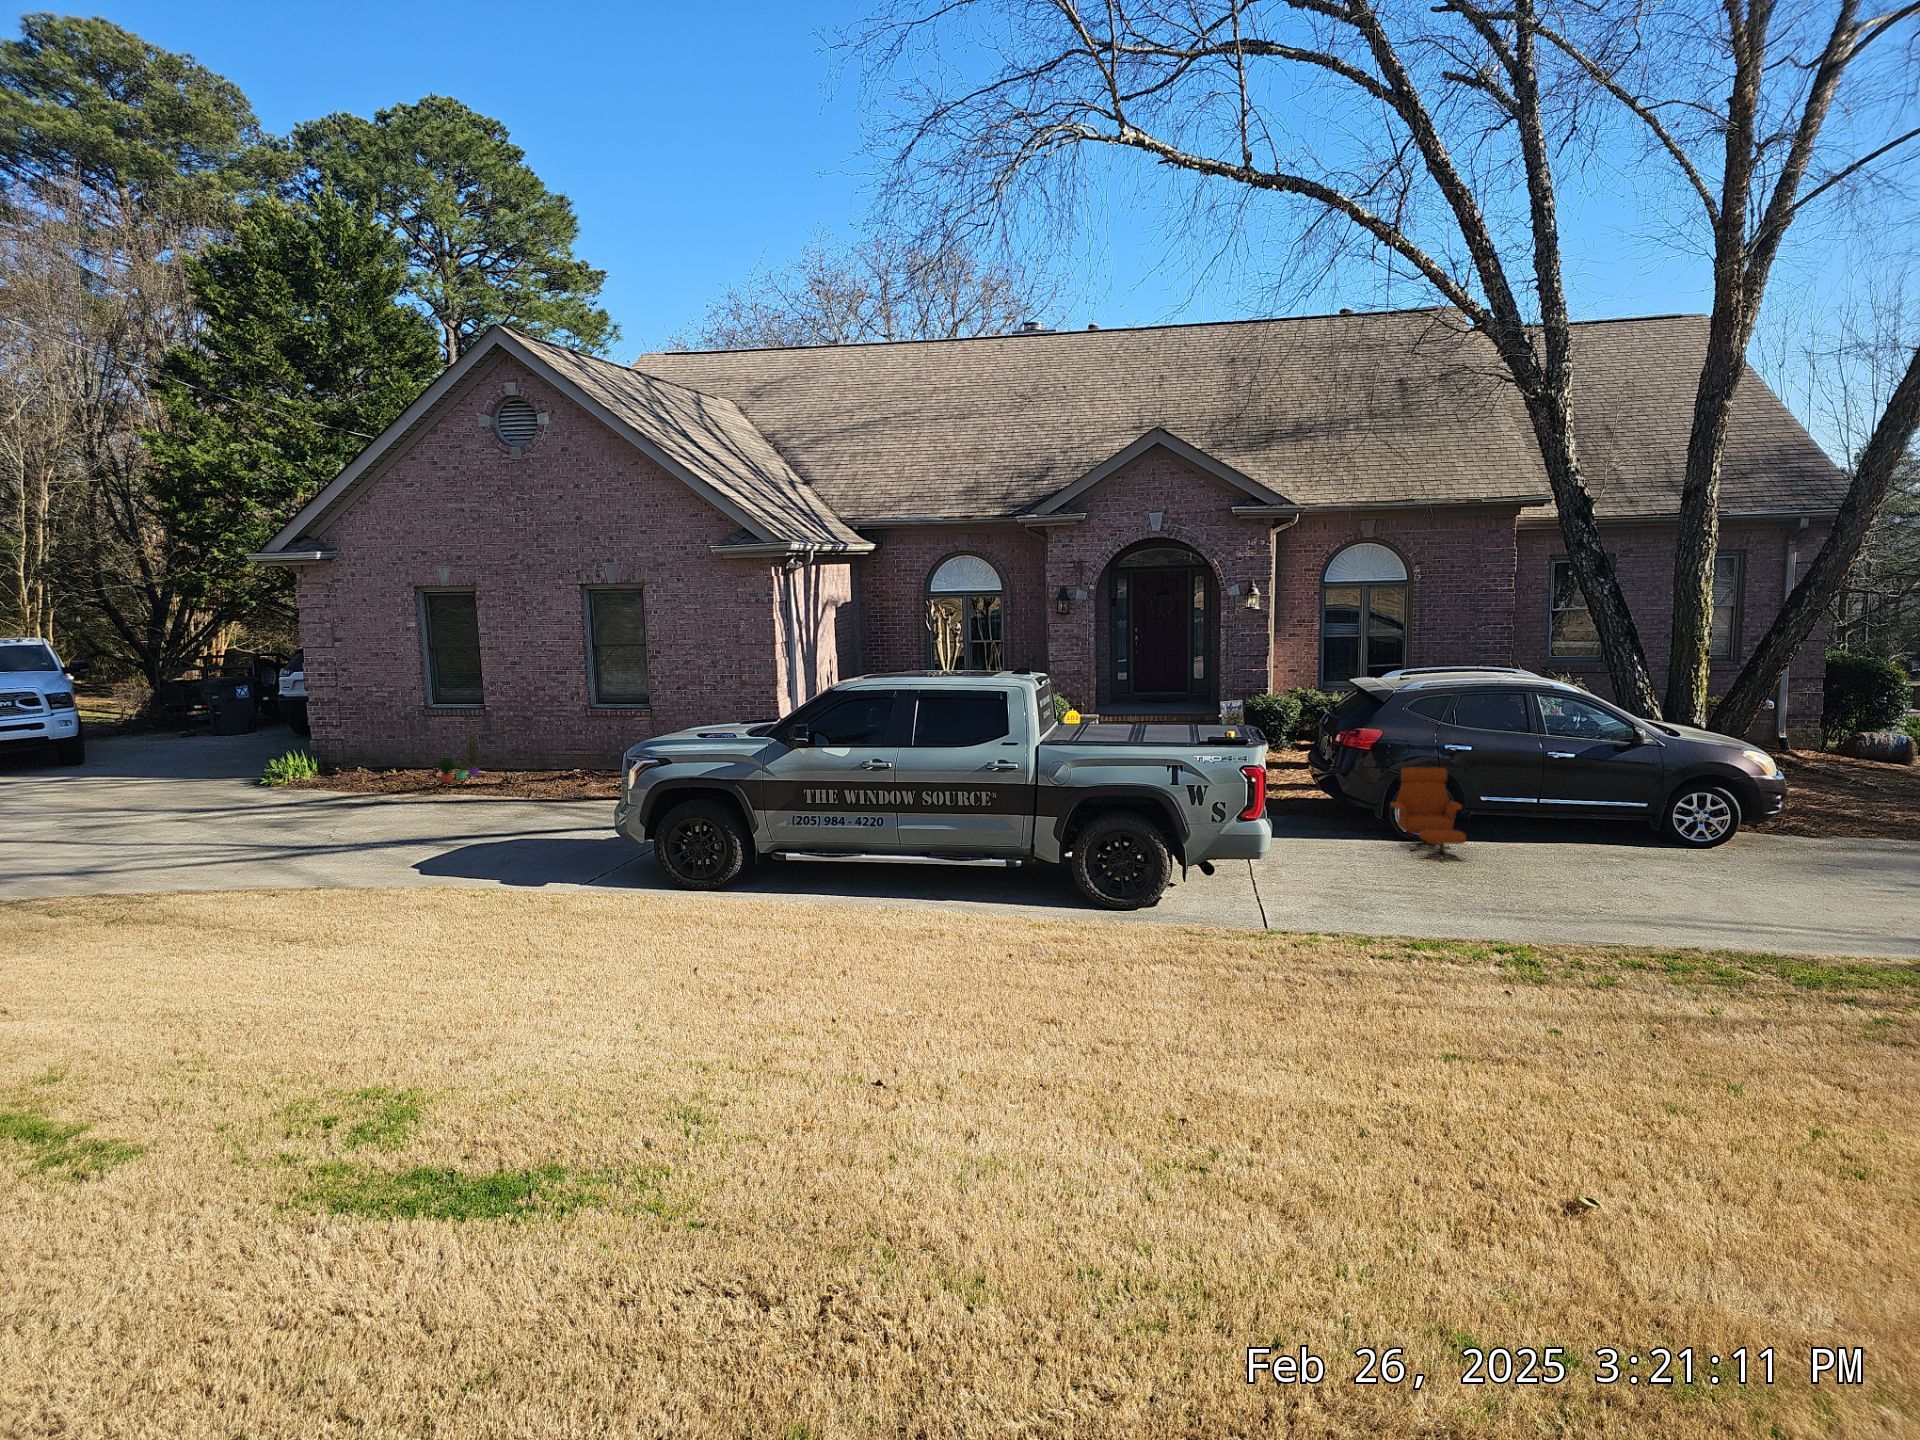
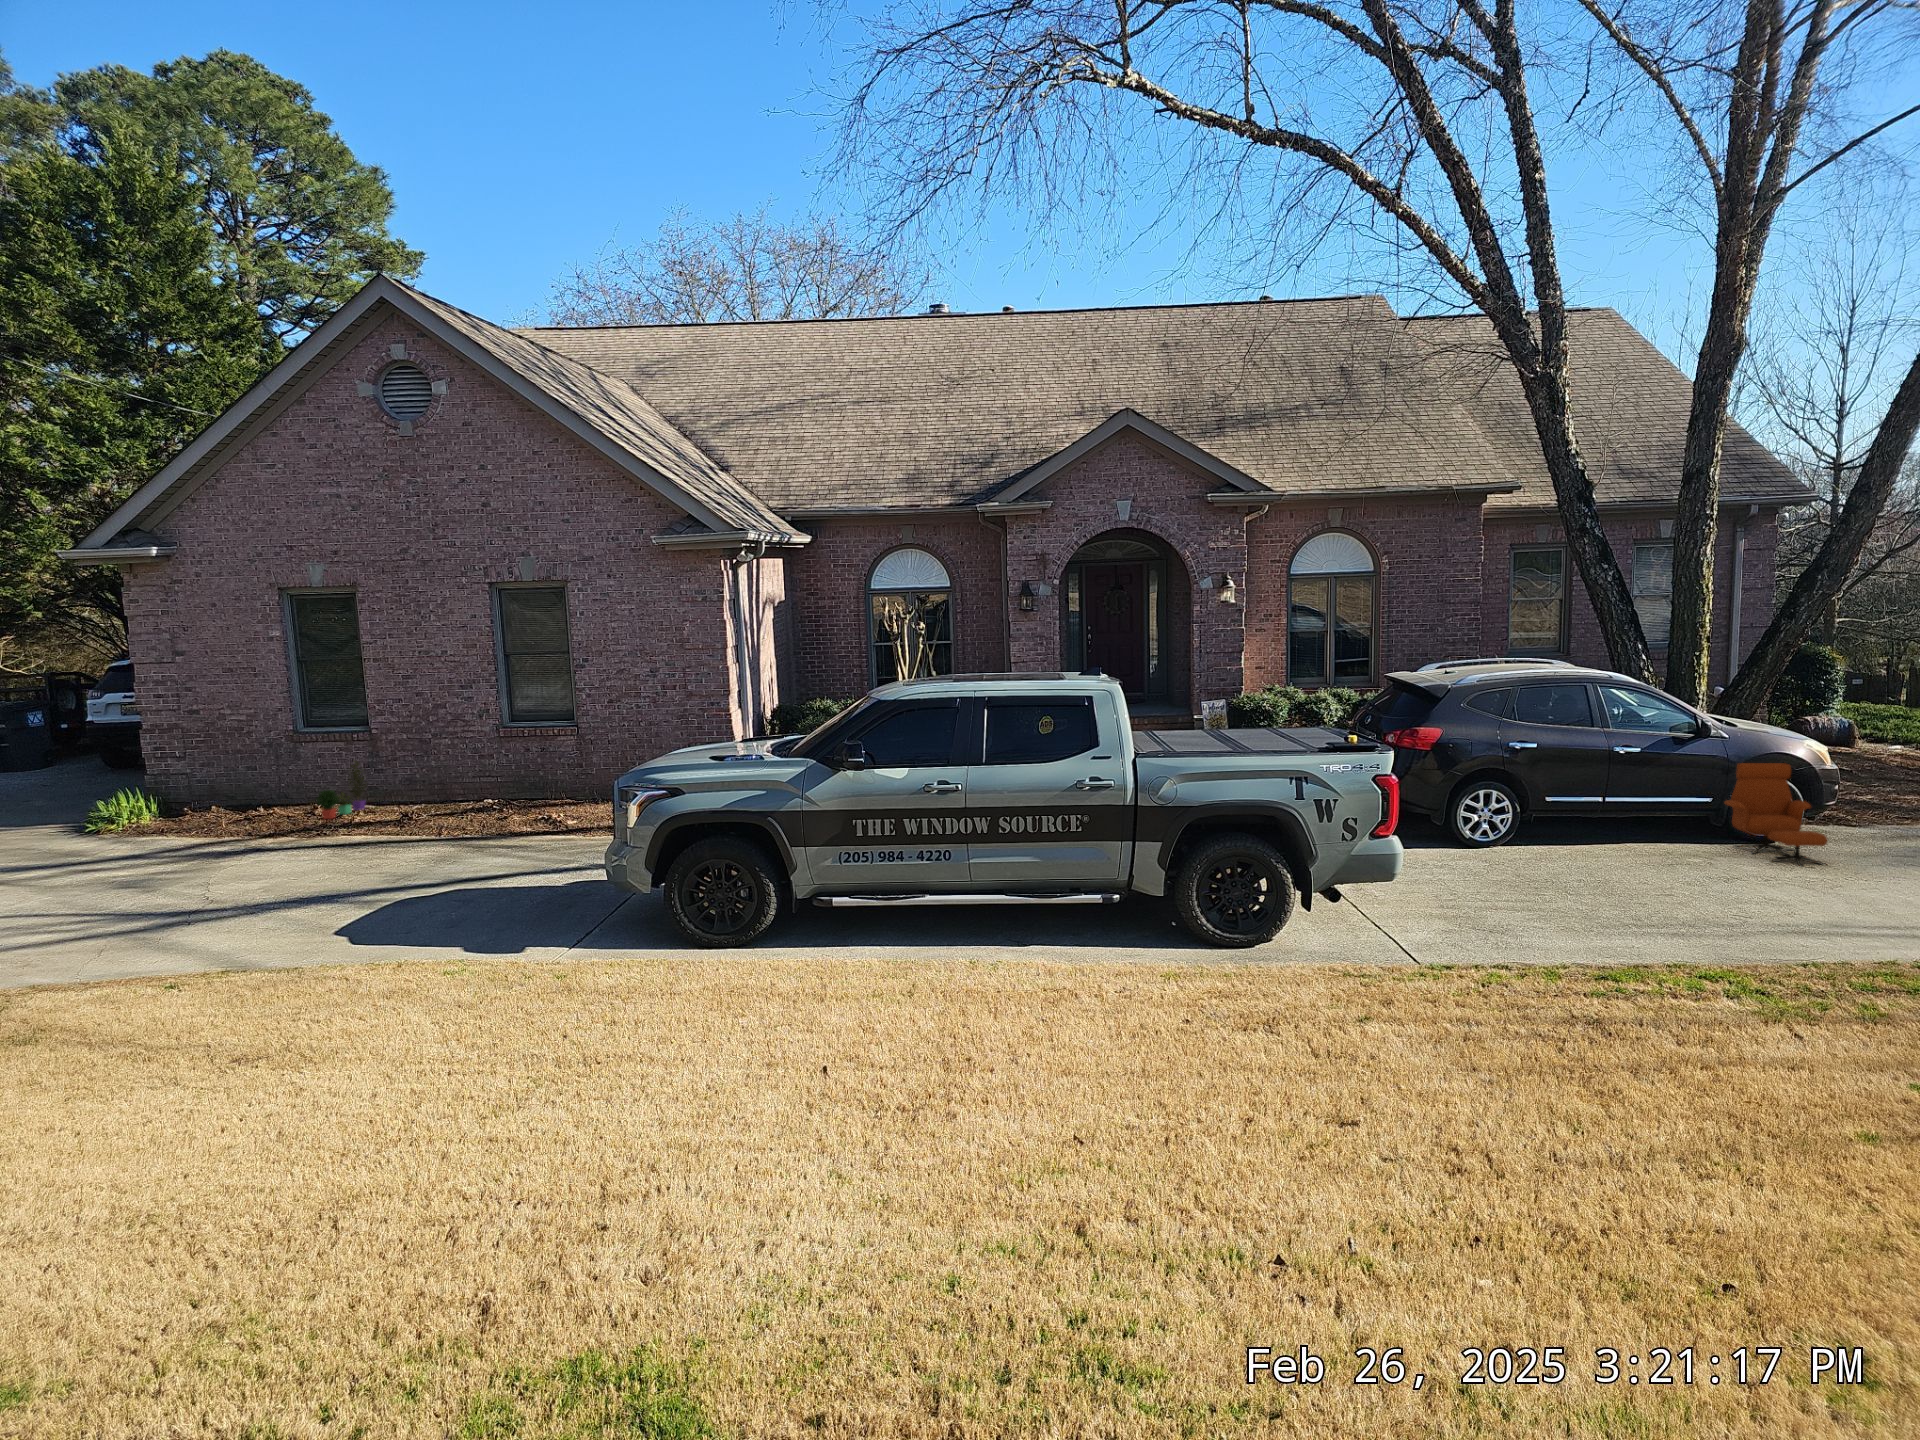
lounge chair: present [1390,768,1466,863] -> present [1725,763,1827,867]

